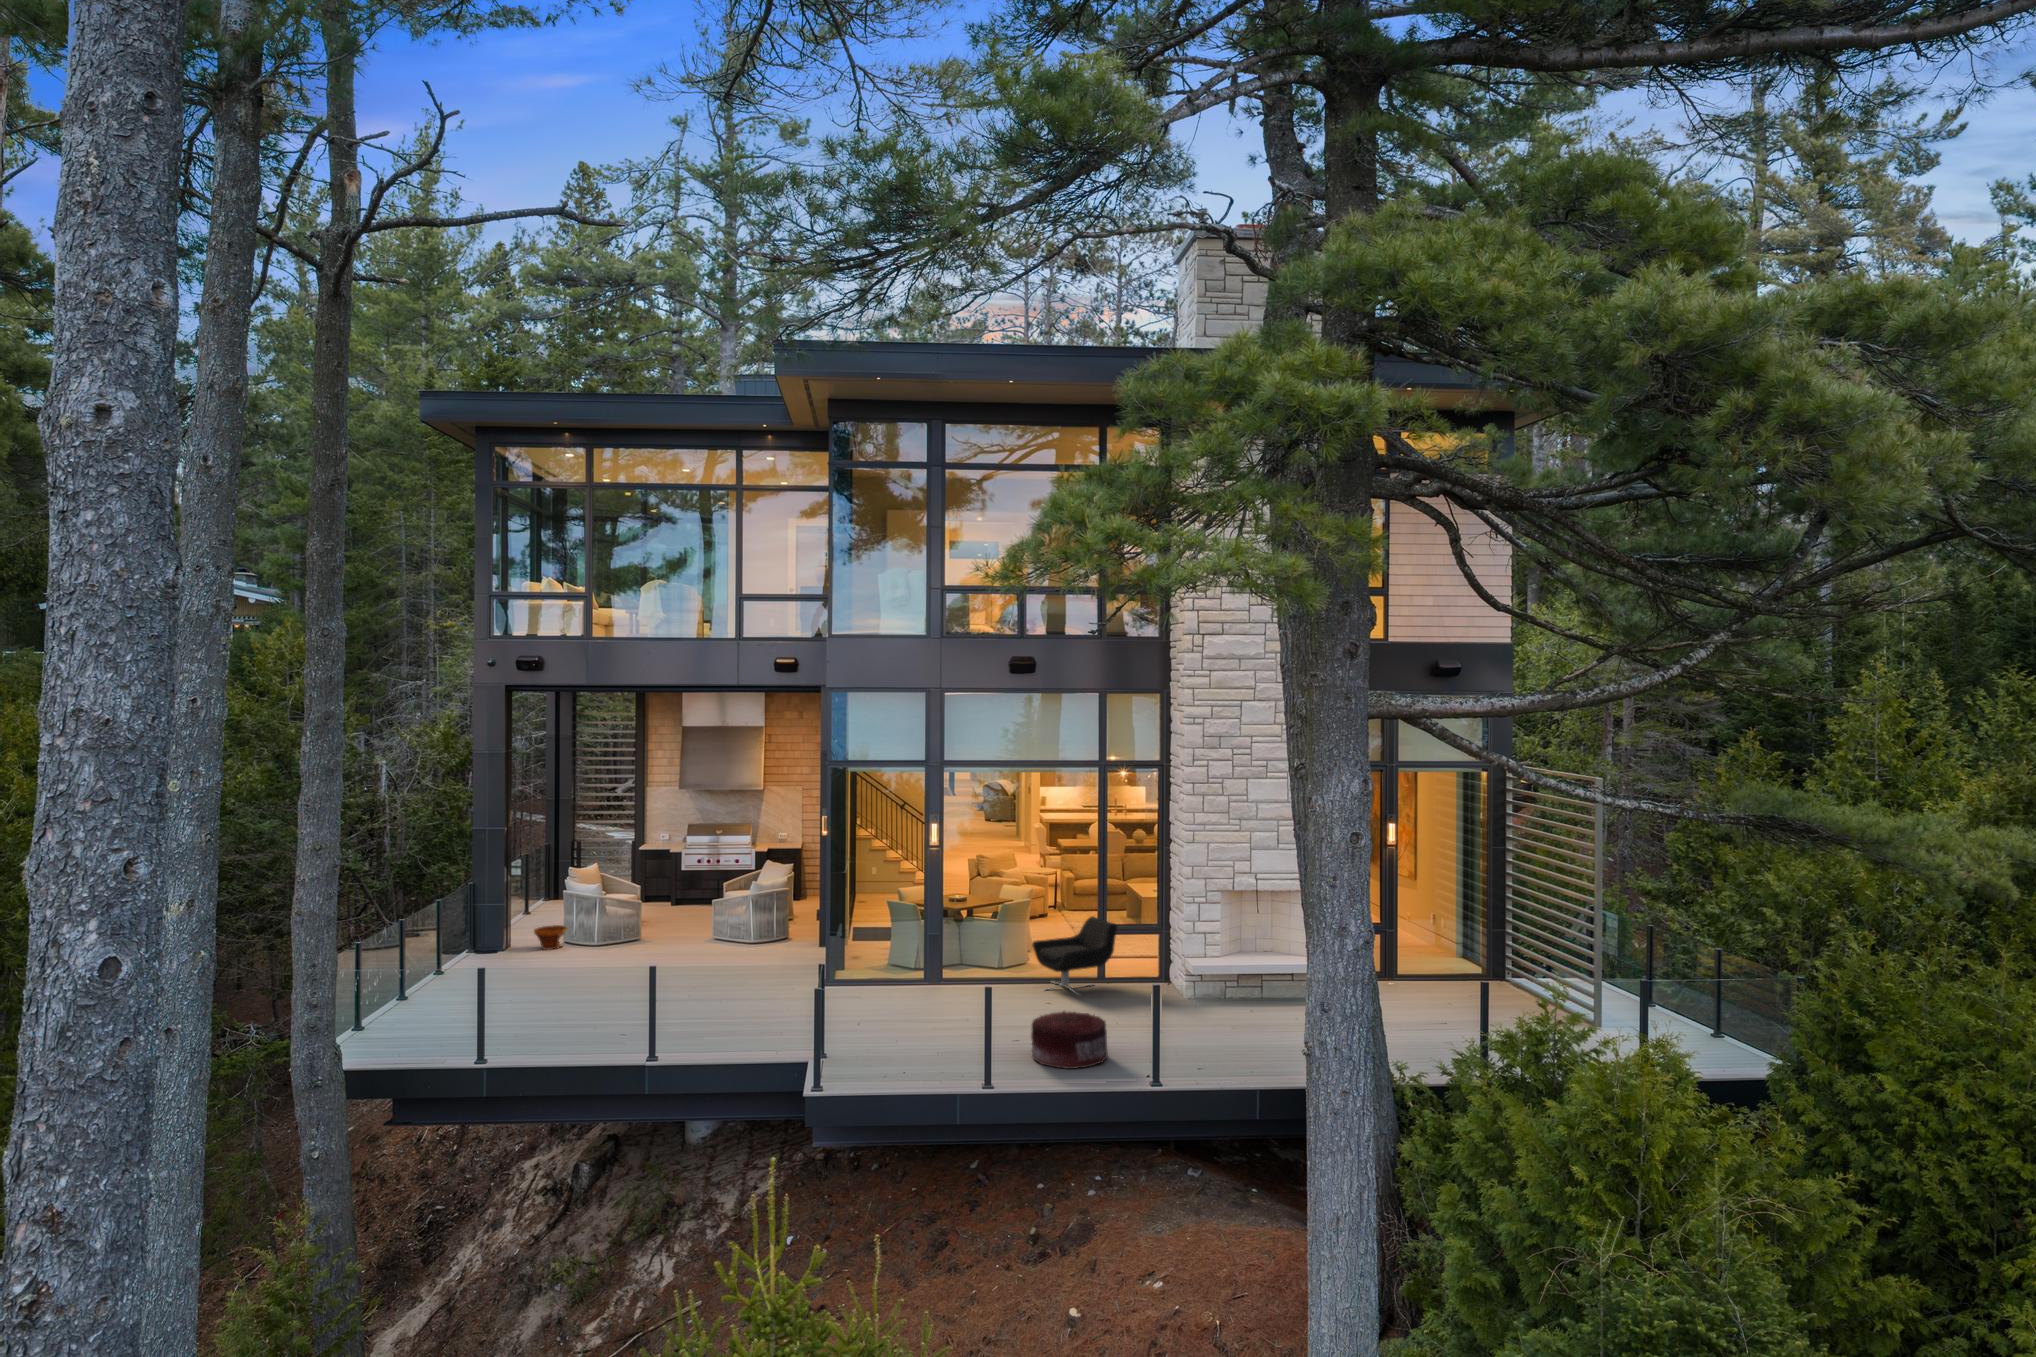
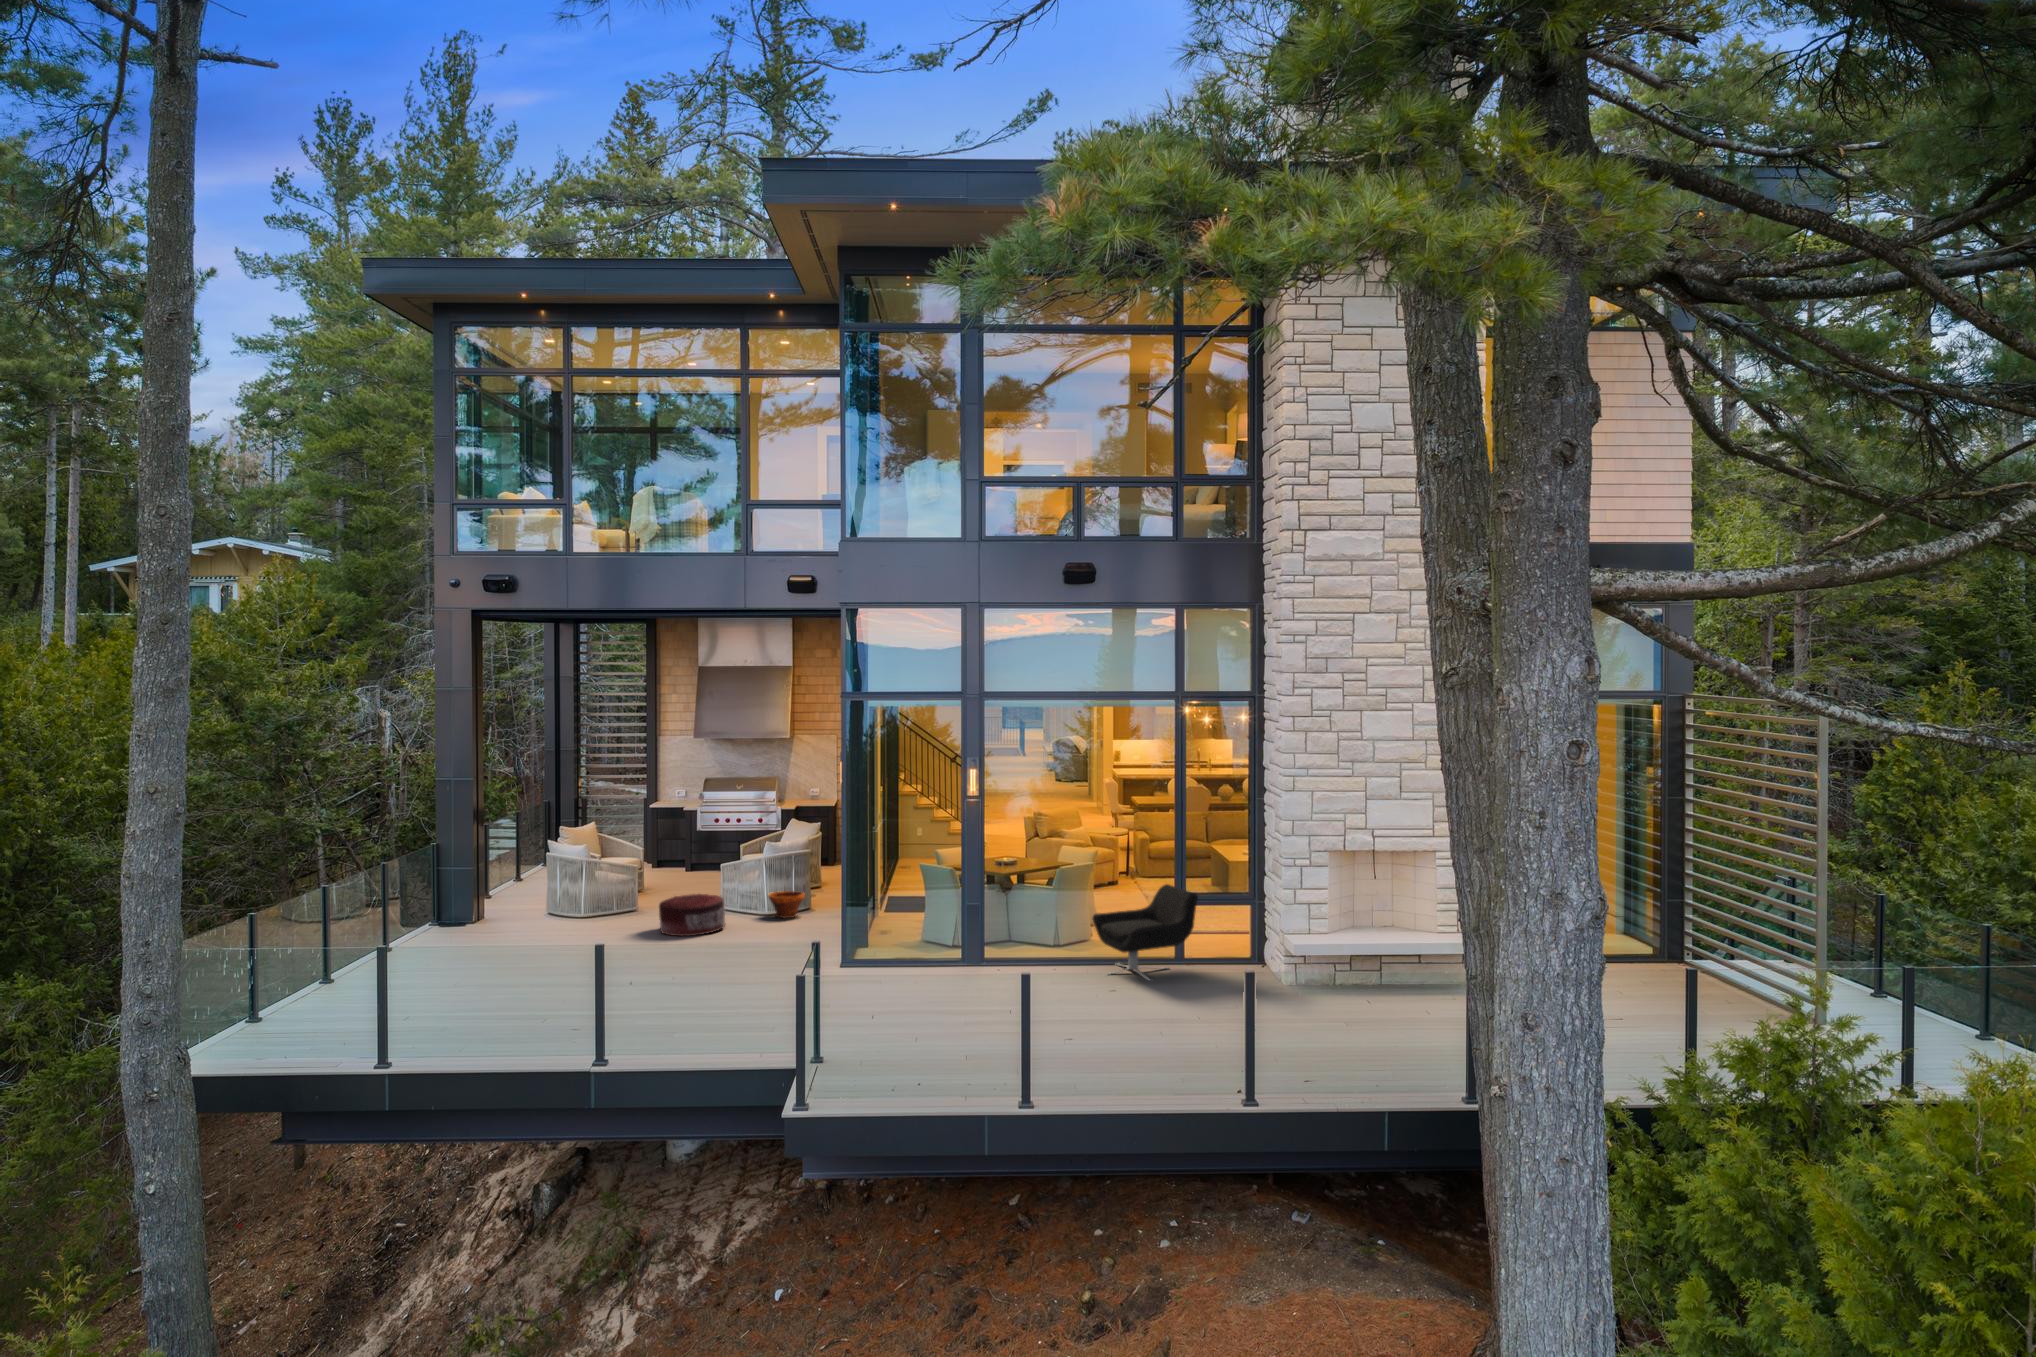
planter: present [534,925,568,950] -> present [768,891,805,918]
pouf: present [1031,1011,1108,1069] -> present [659,894,725,936]

